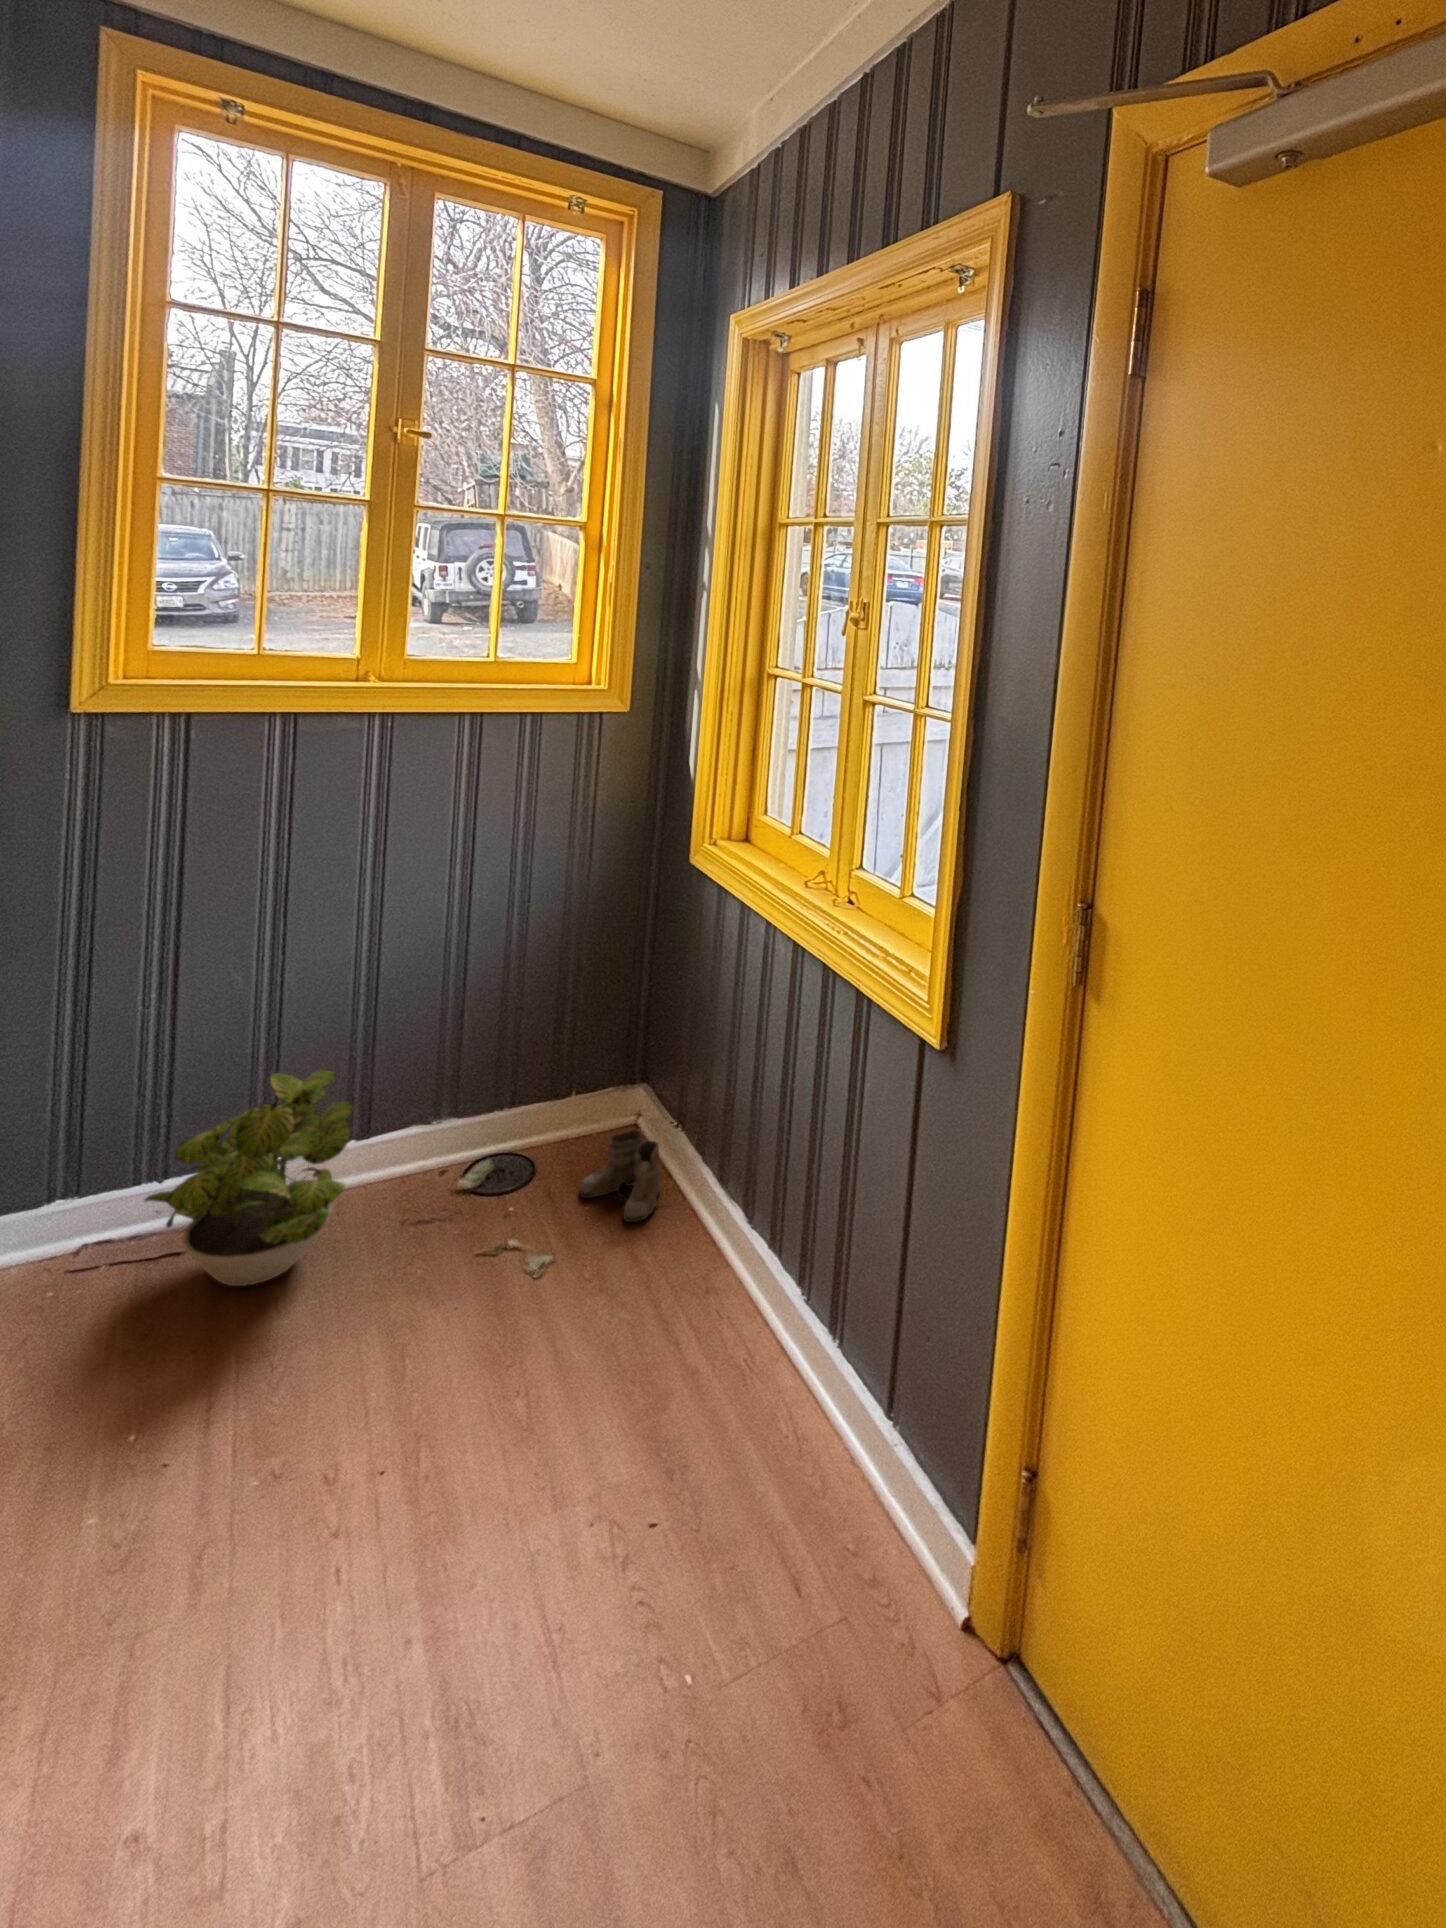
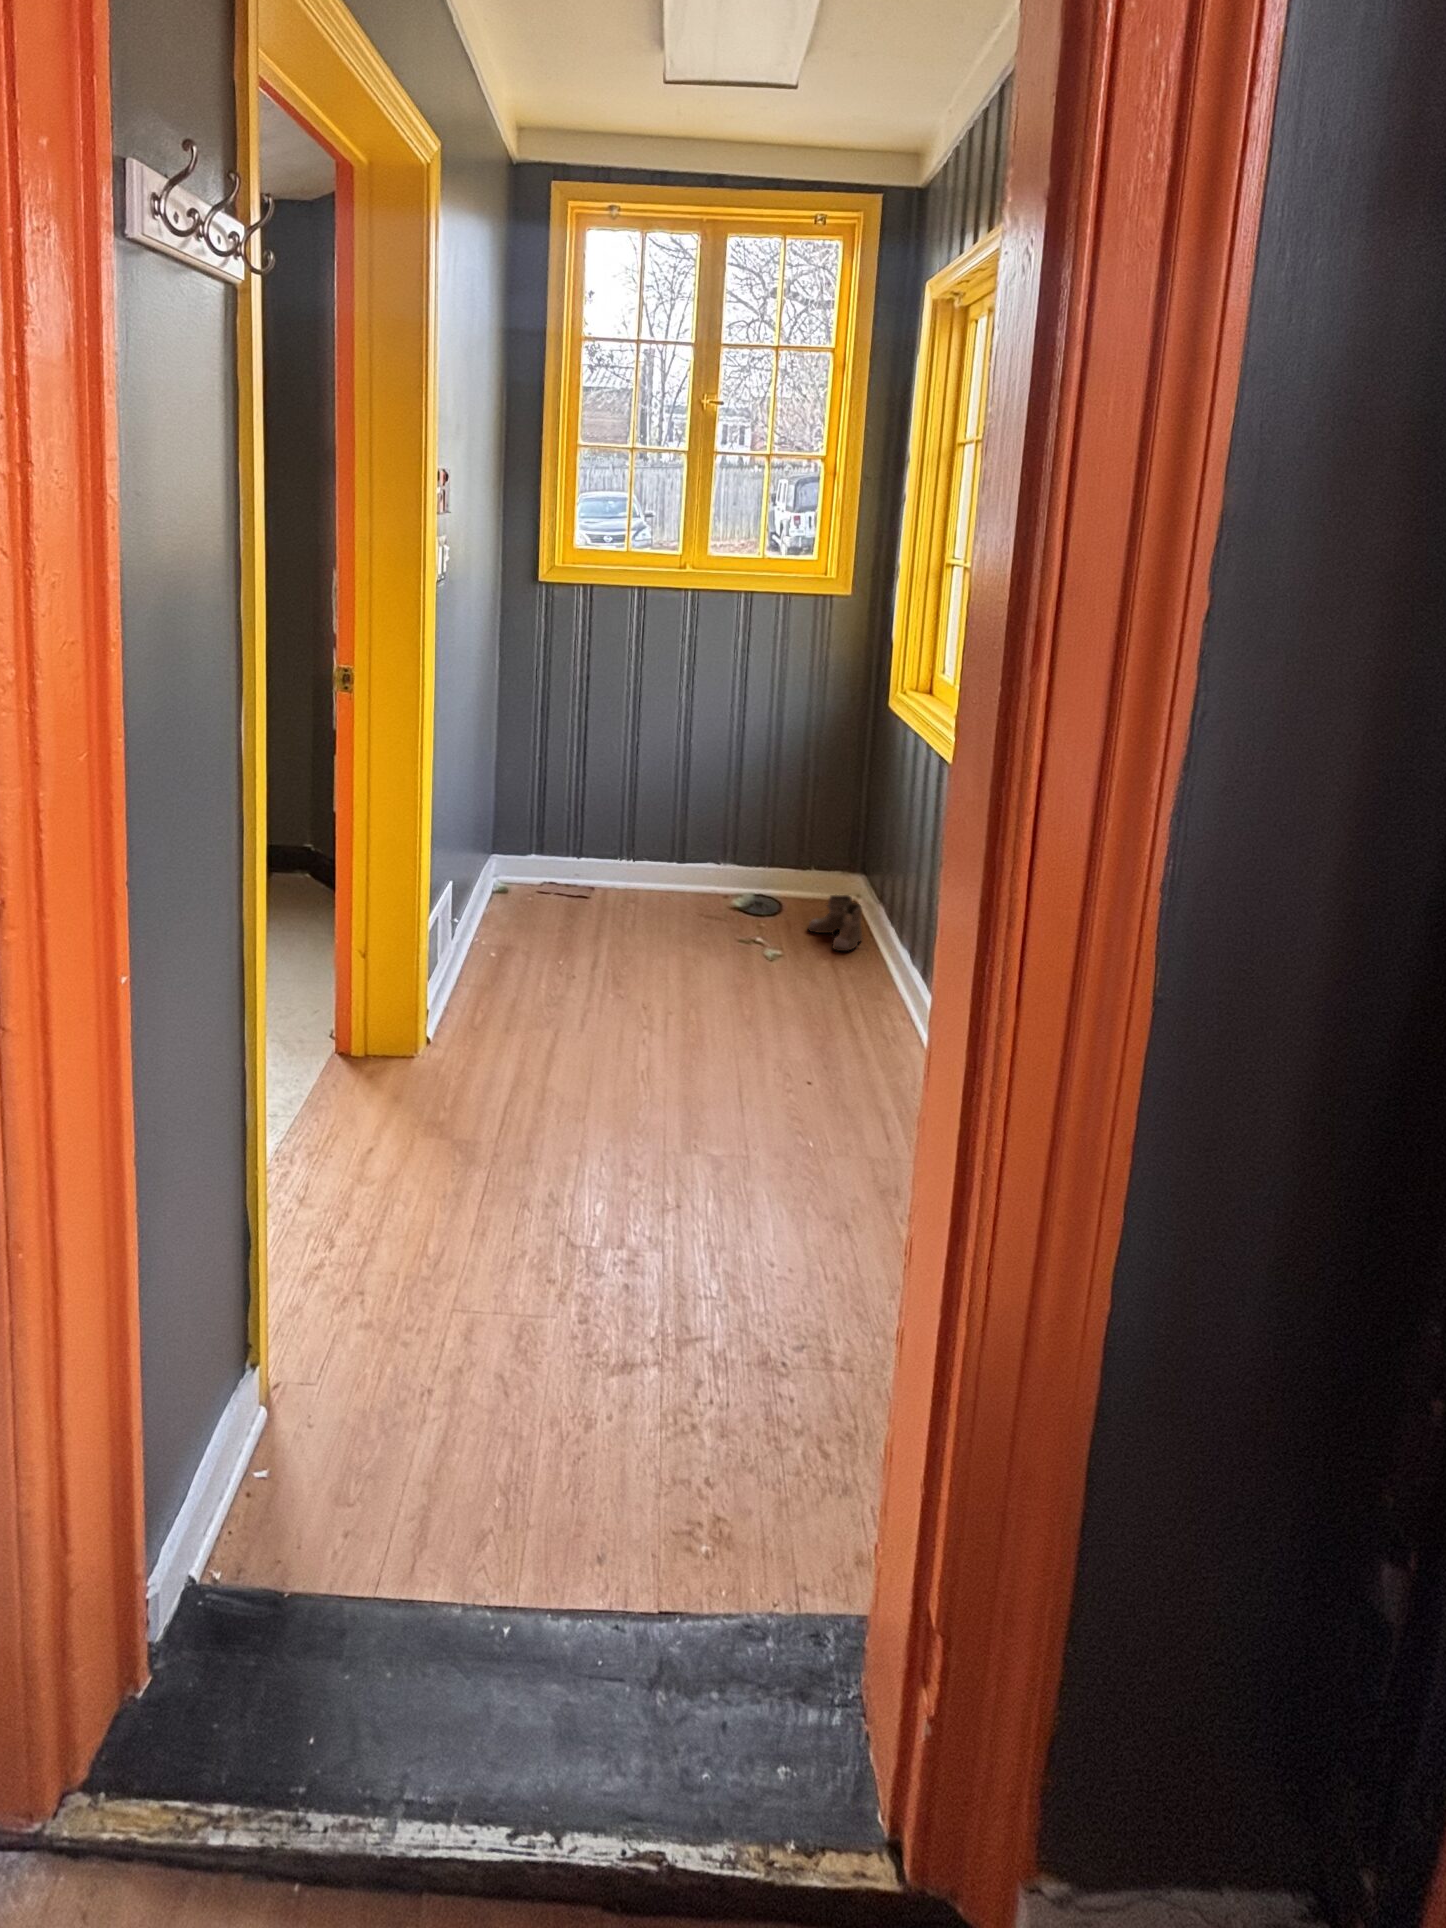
potted plant: present [144,1070,353,1286] -> none [569,807,671,921]

